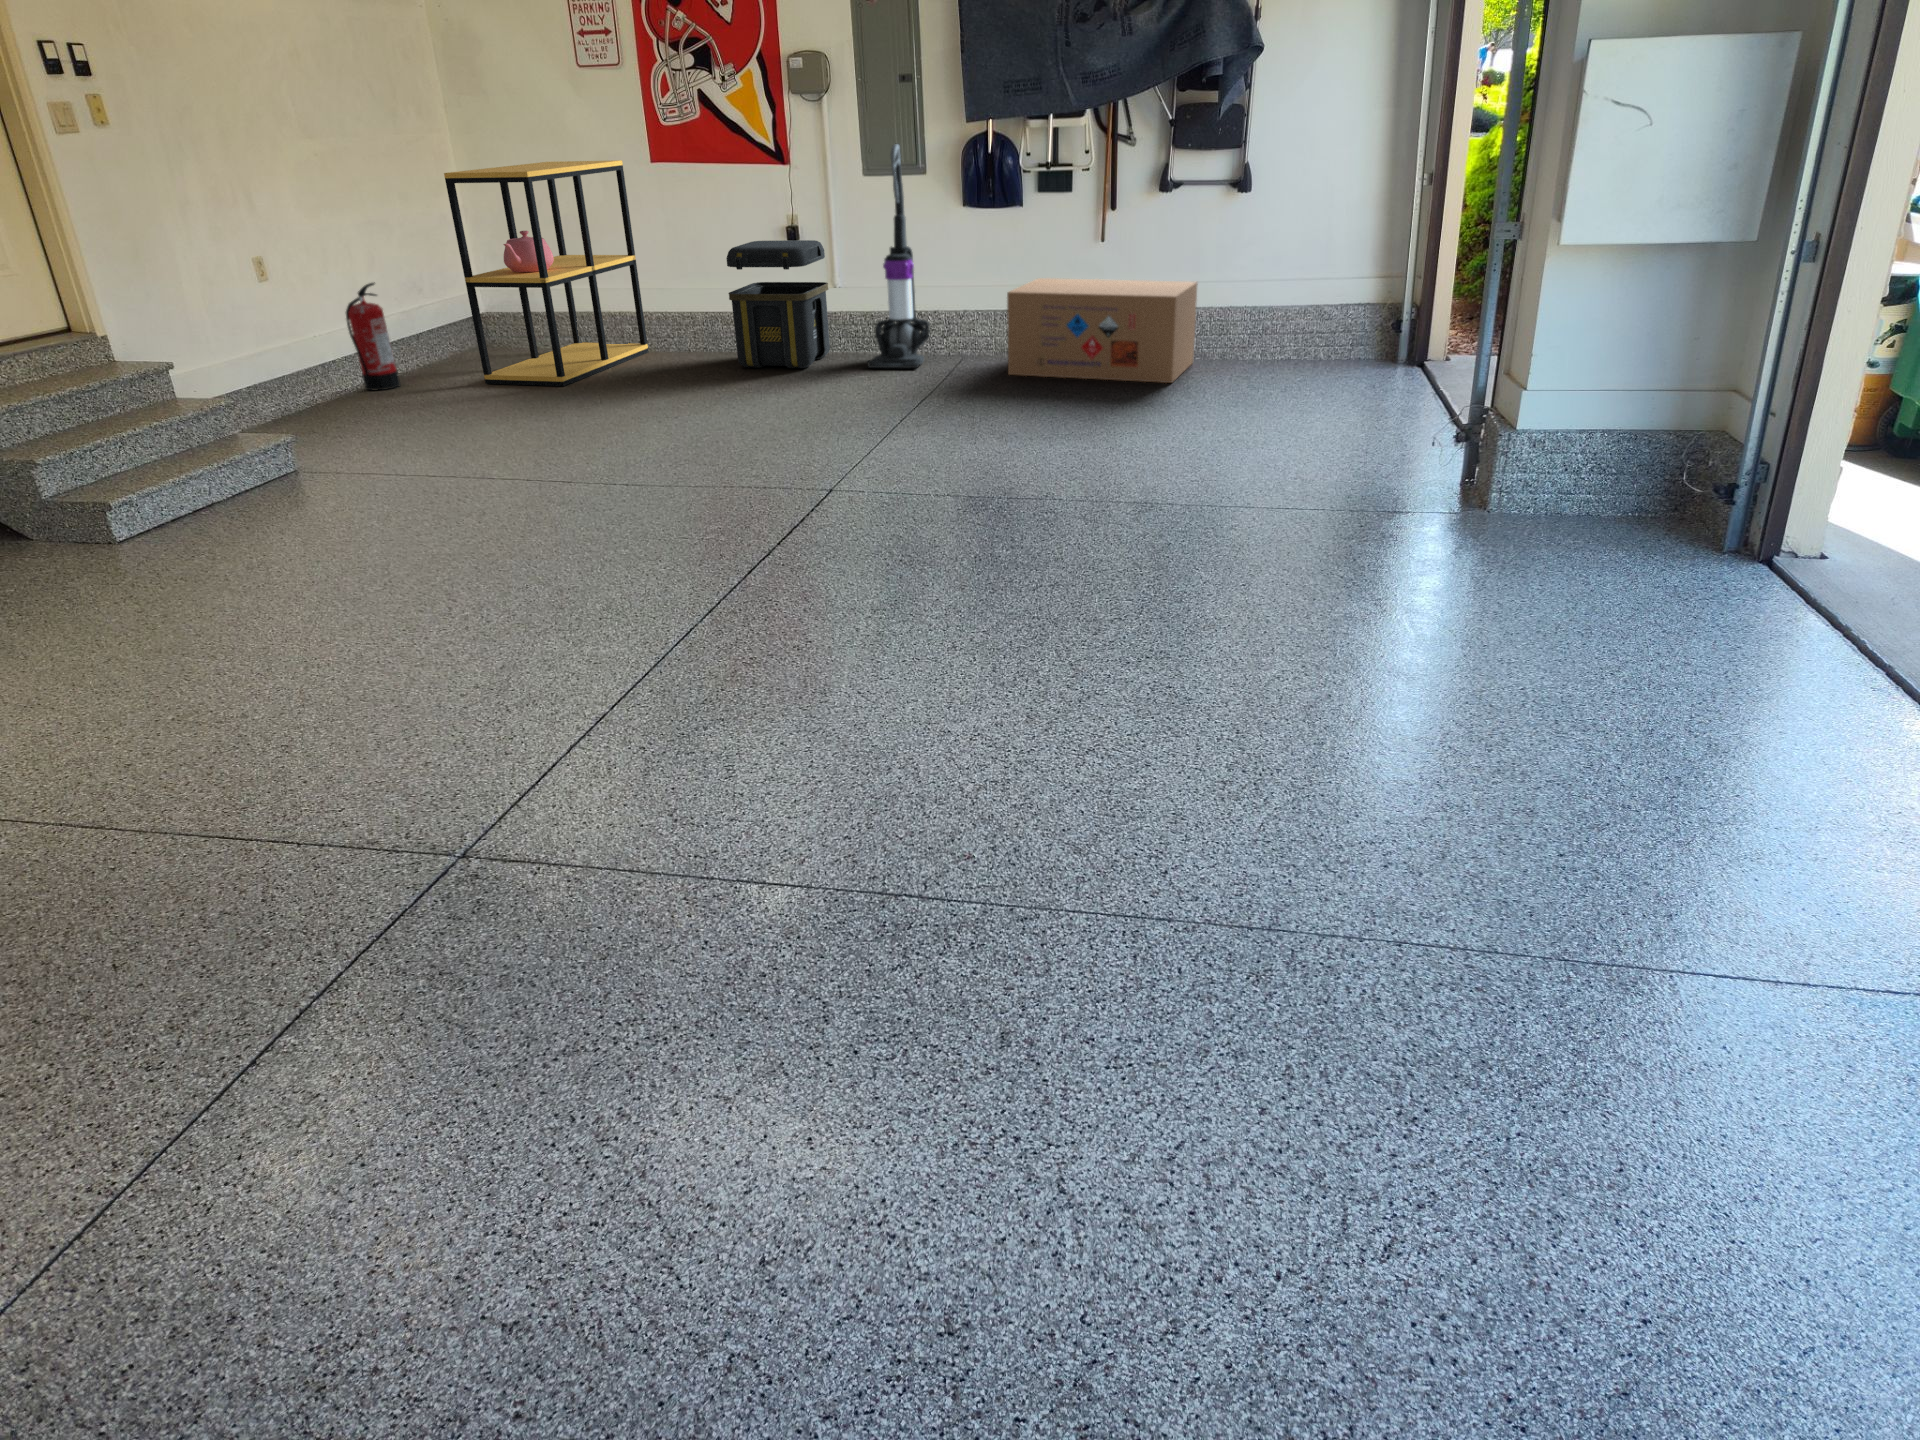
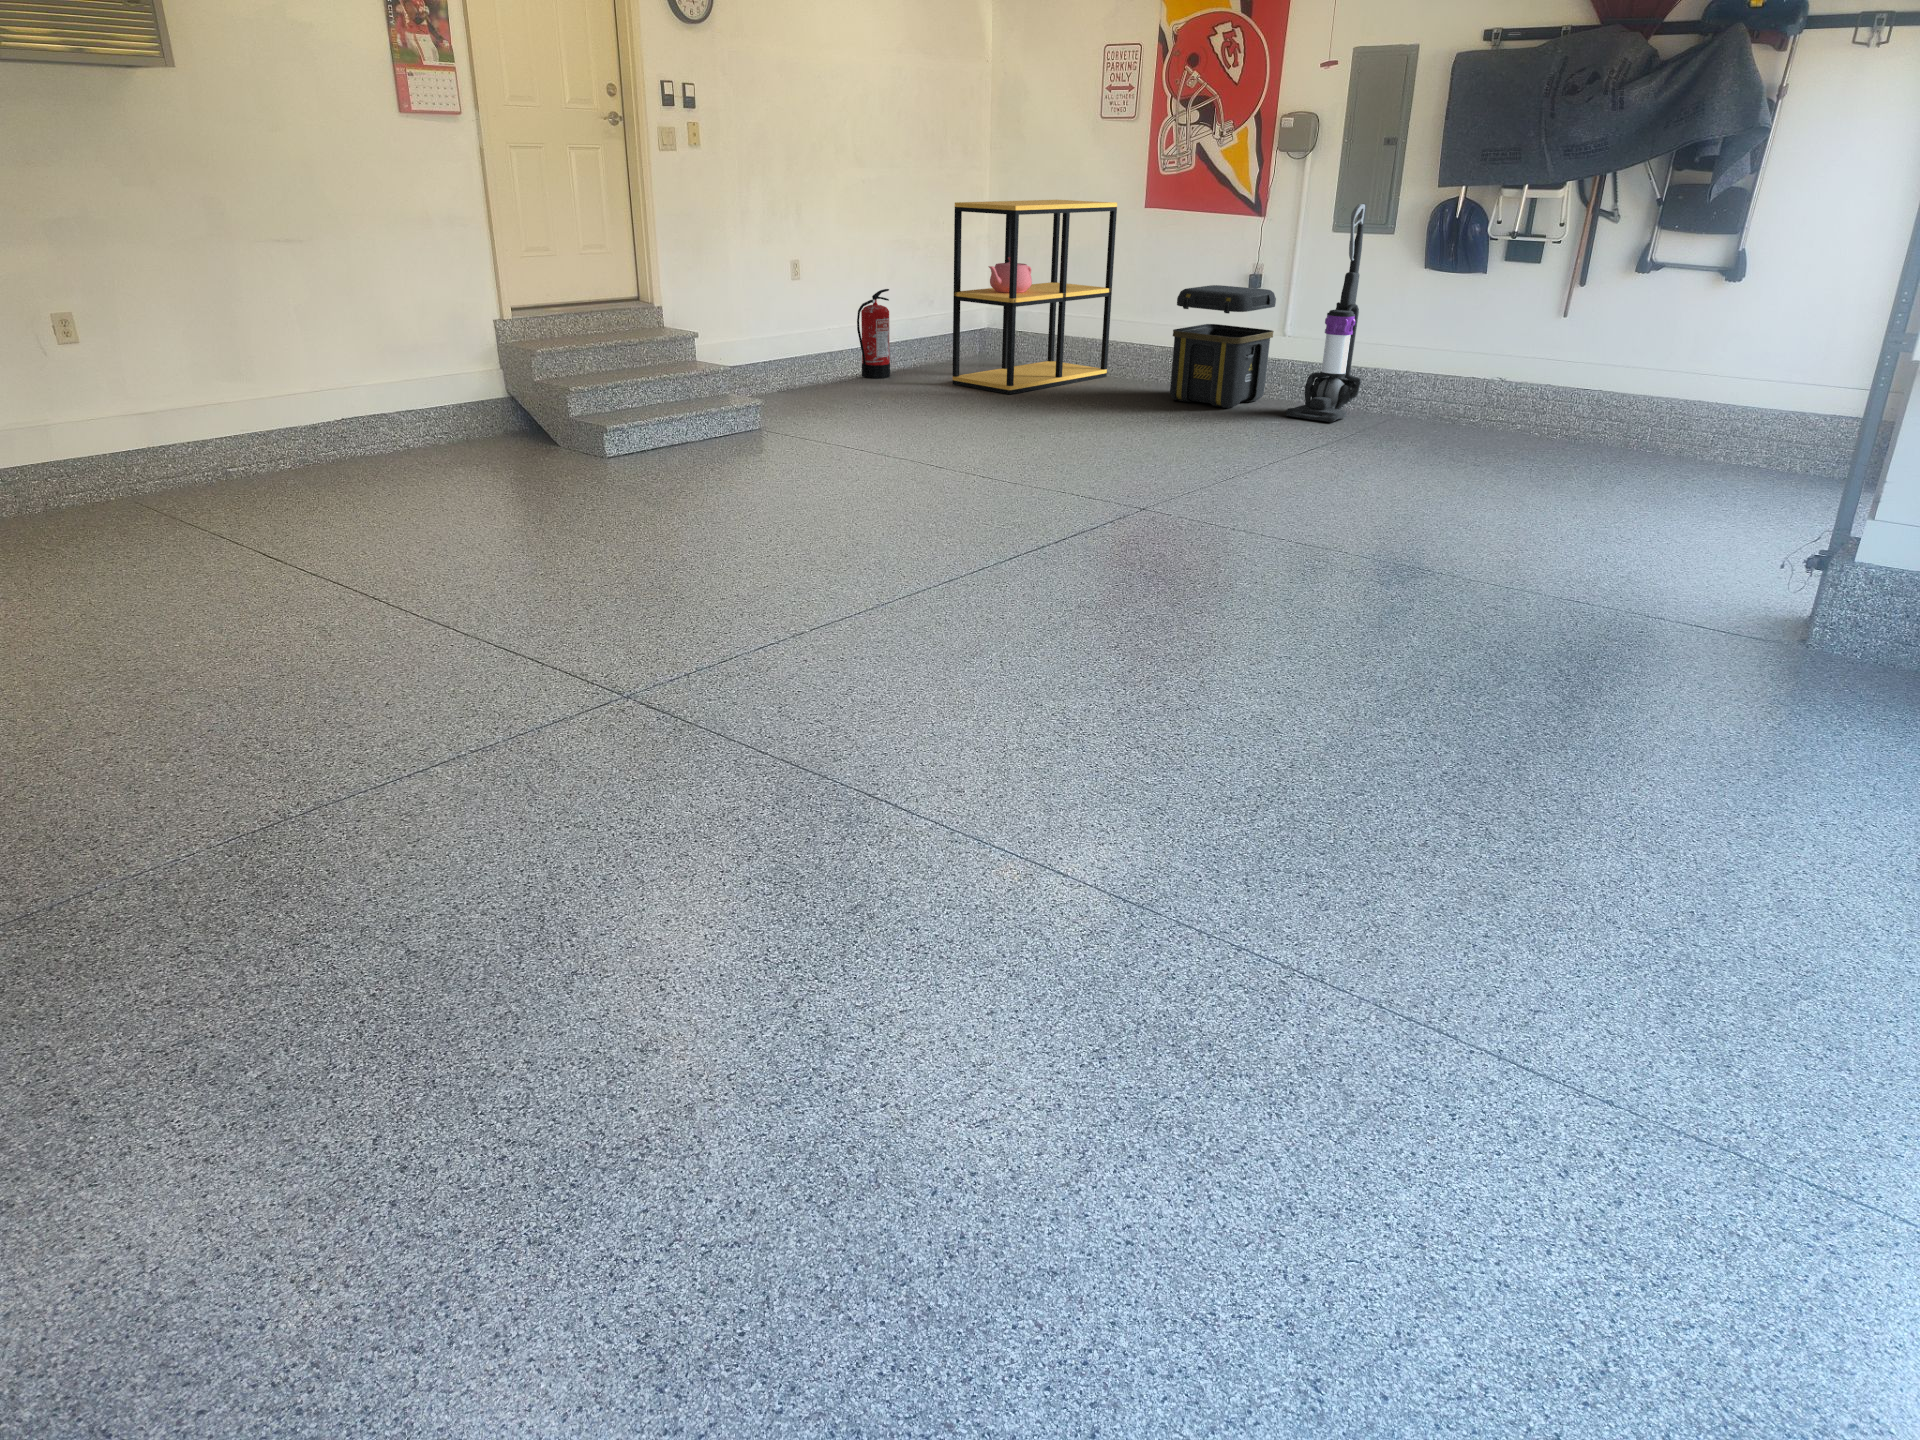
cardboard box: present [1007,278,1198,383] -> none [1417,349,1654,472]

